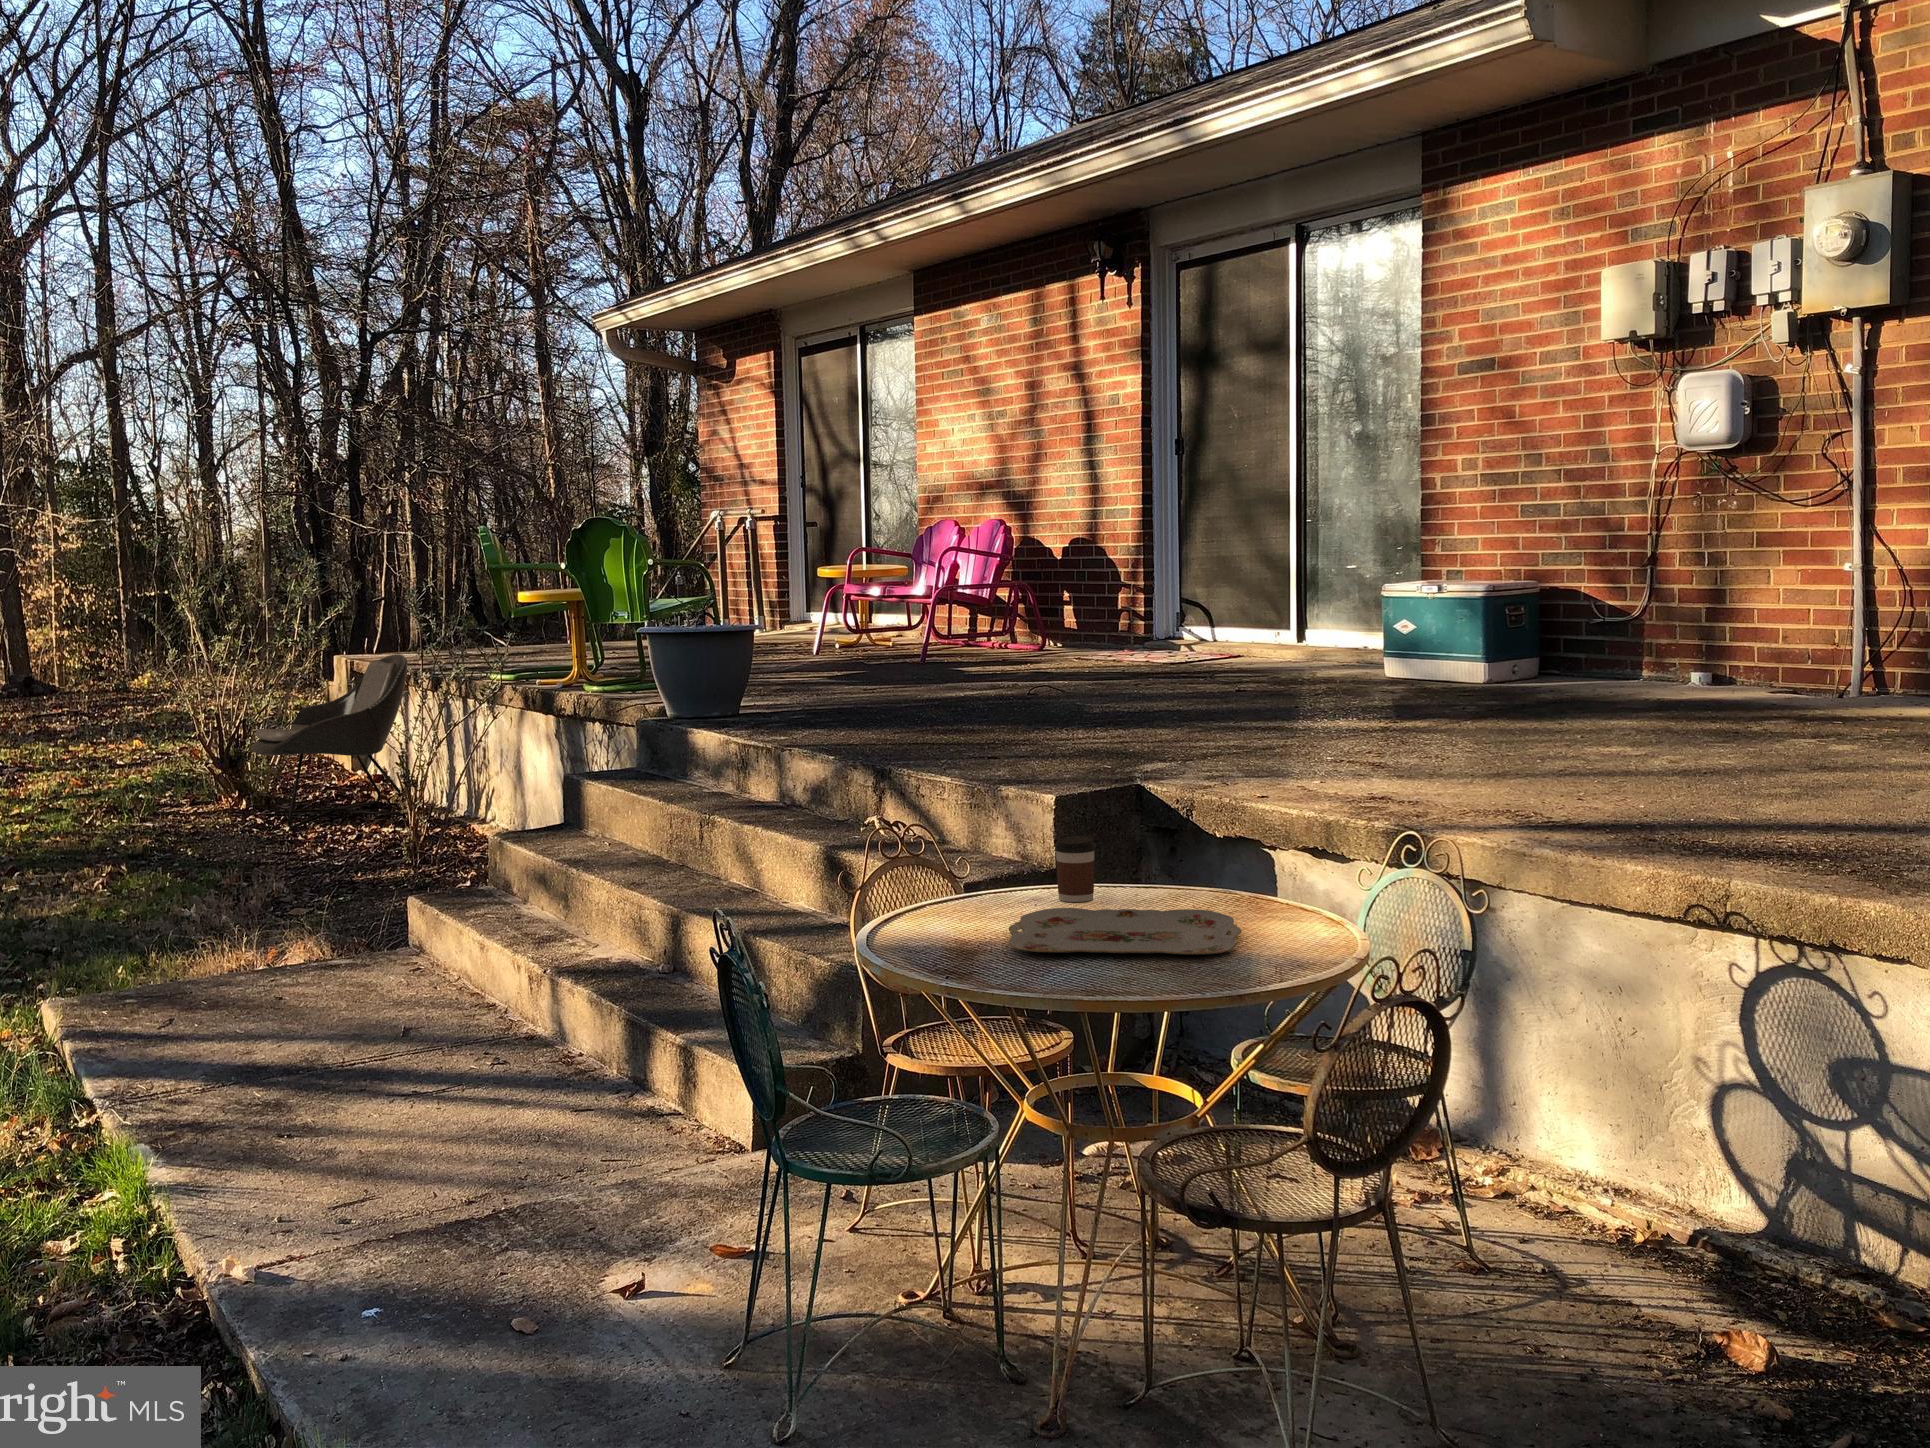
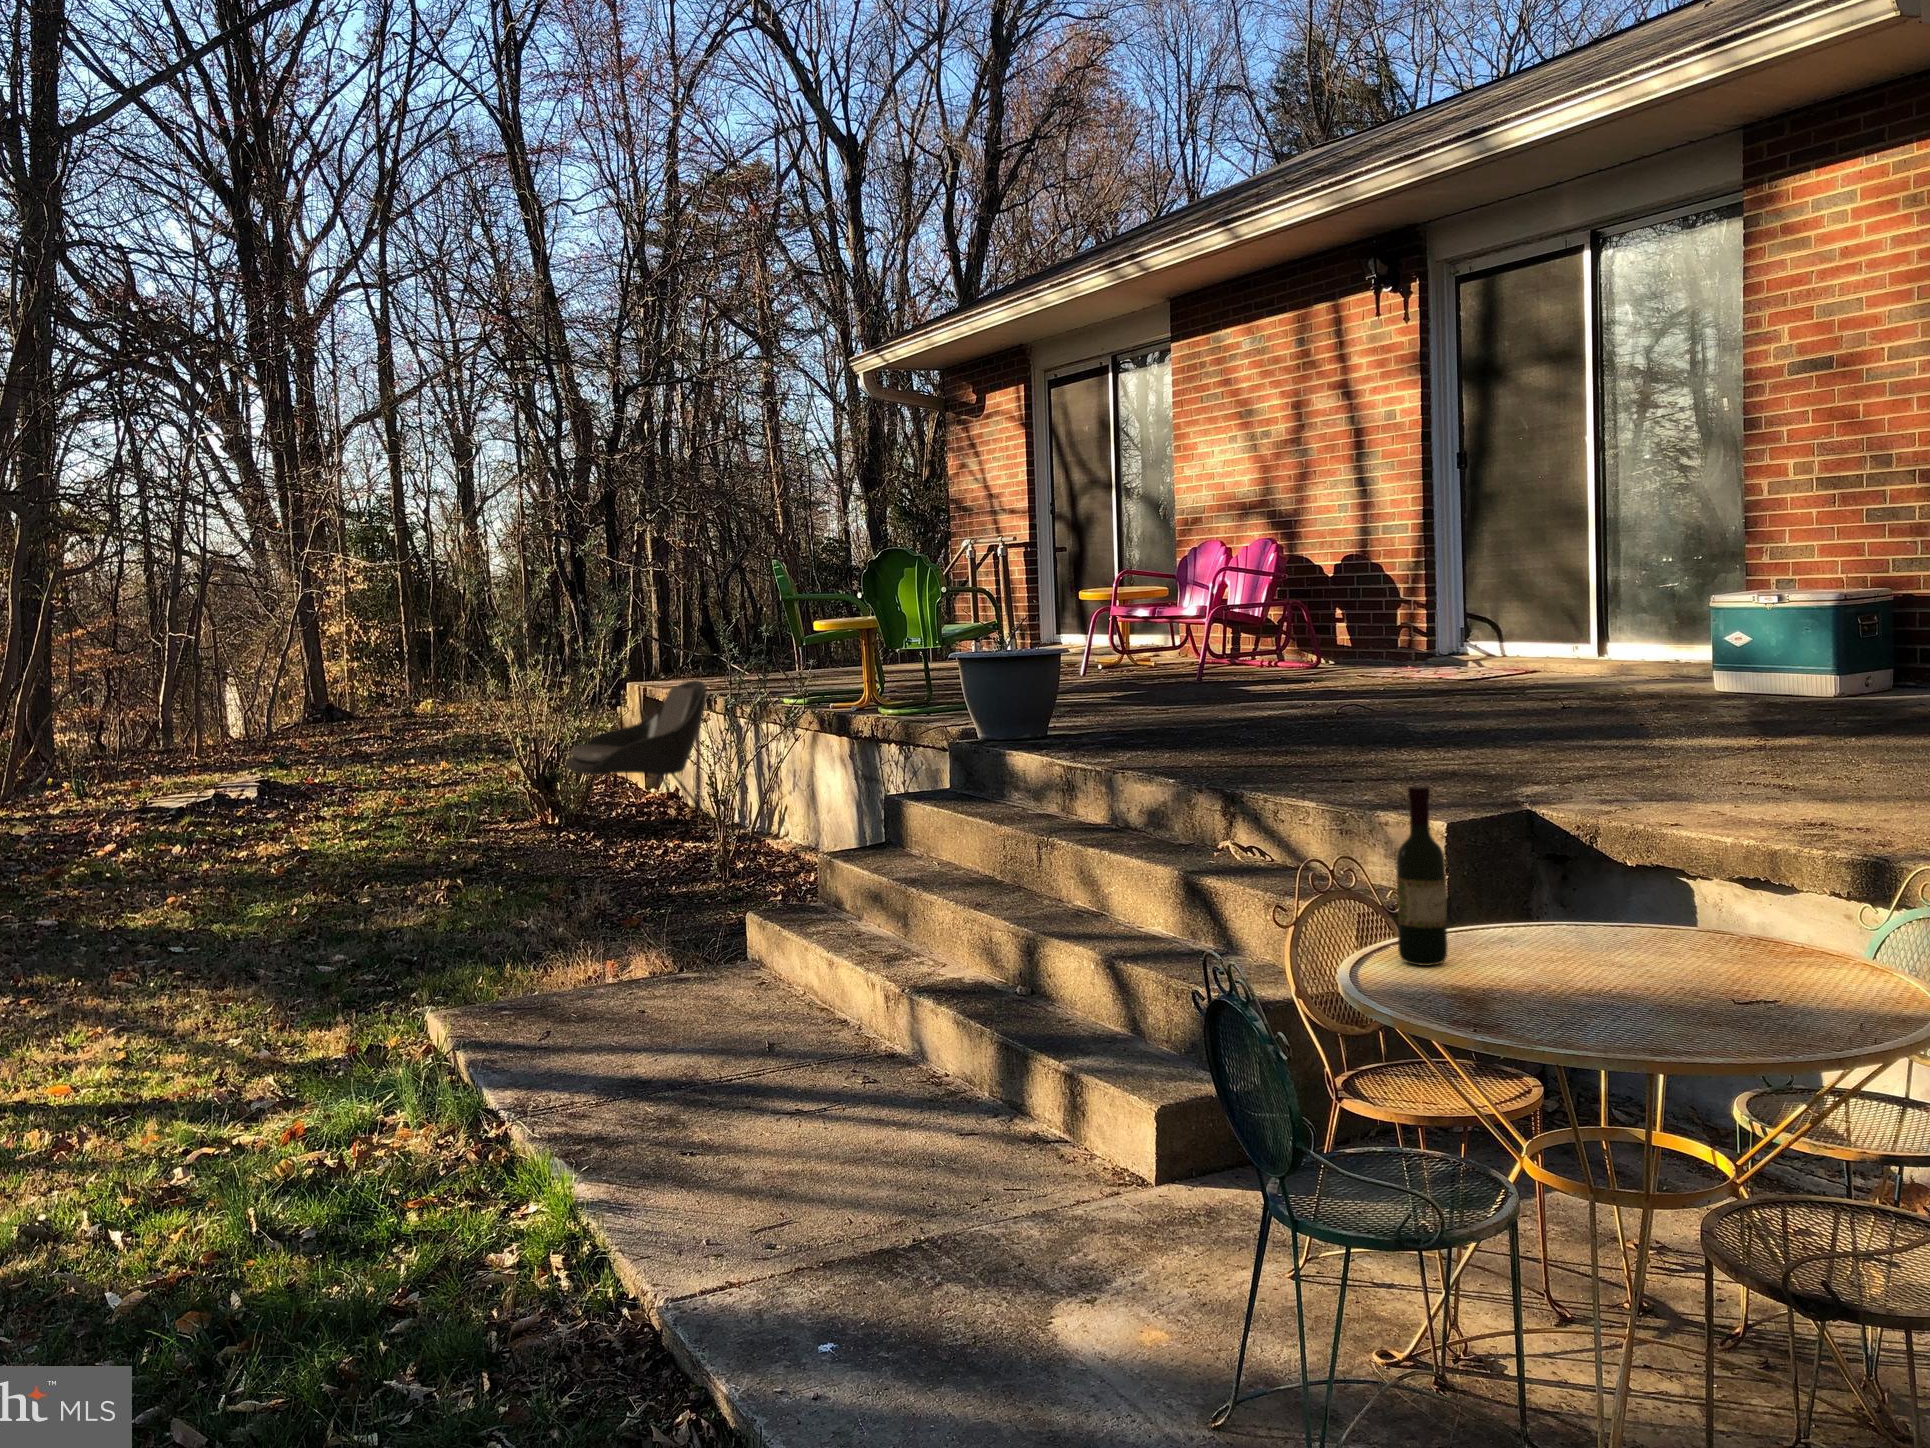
wine bottle: none [933,756,977,922] -> present [1397,786,1447,966]
coffee cup: present [1055,834,1095,902] -> none [1519,869,1567,944]
serving tray: present [1009,908,1242,955] -> none [1503,952,1797,1014]

